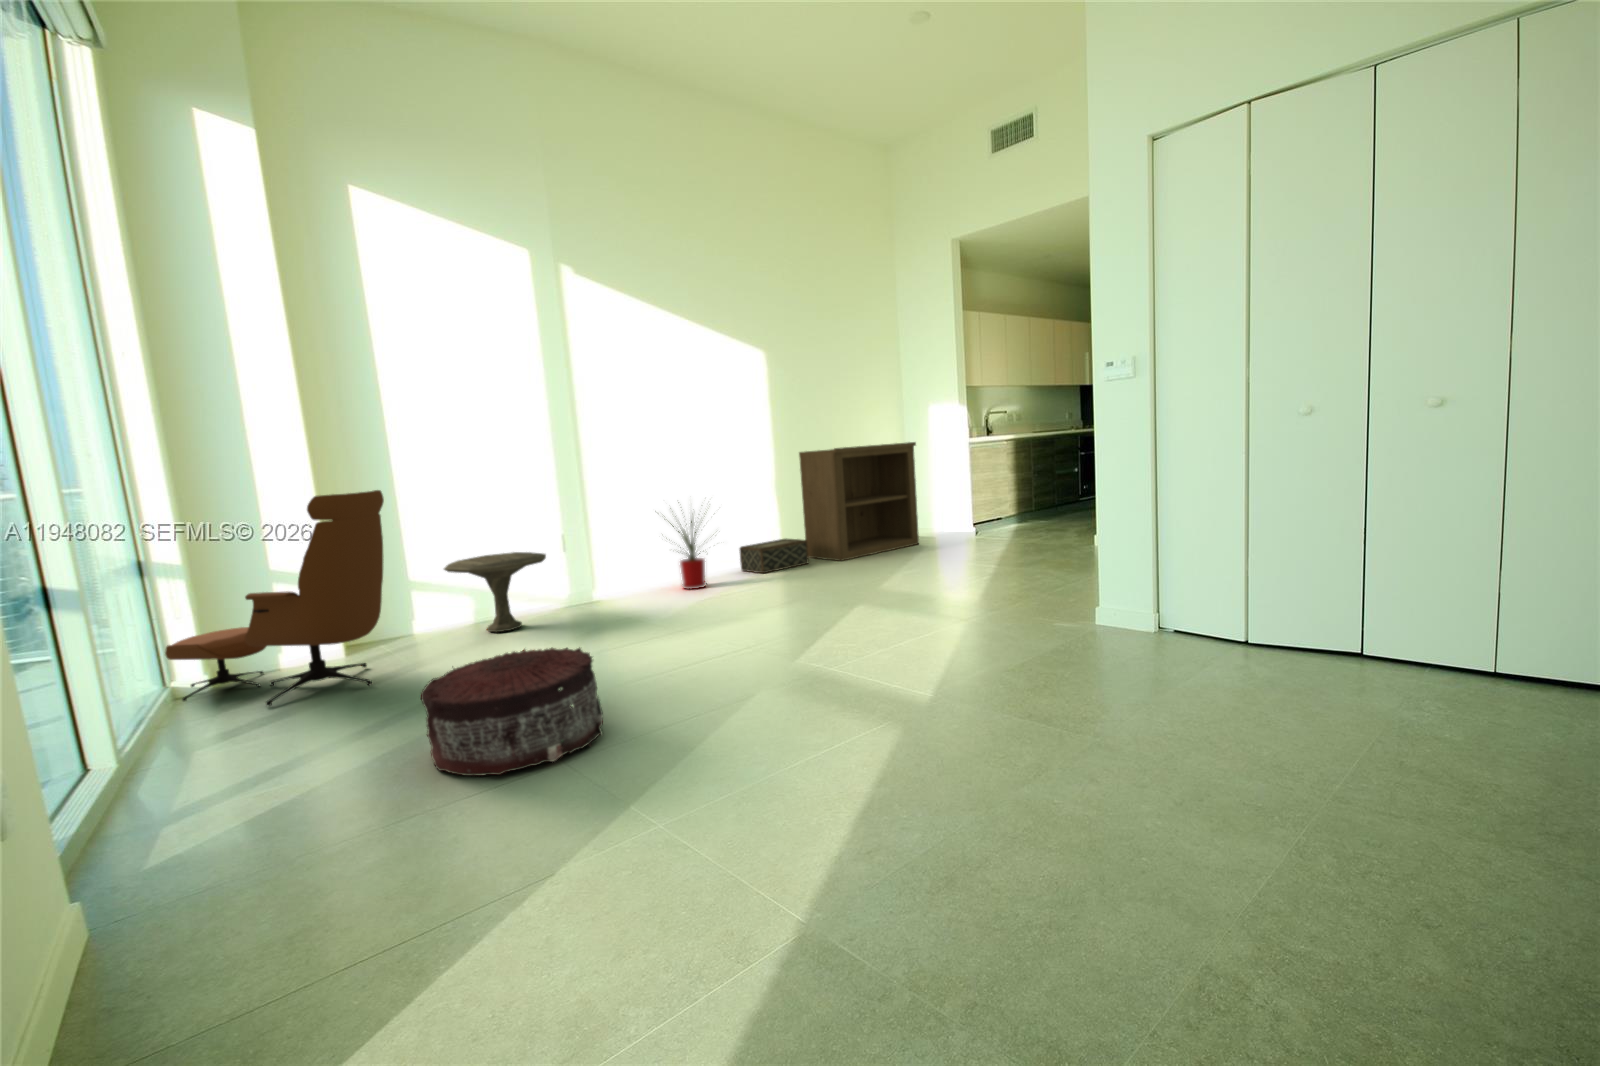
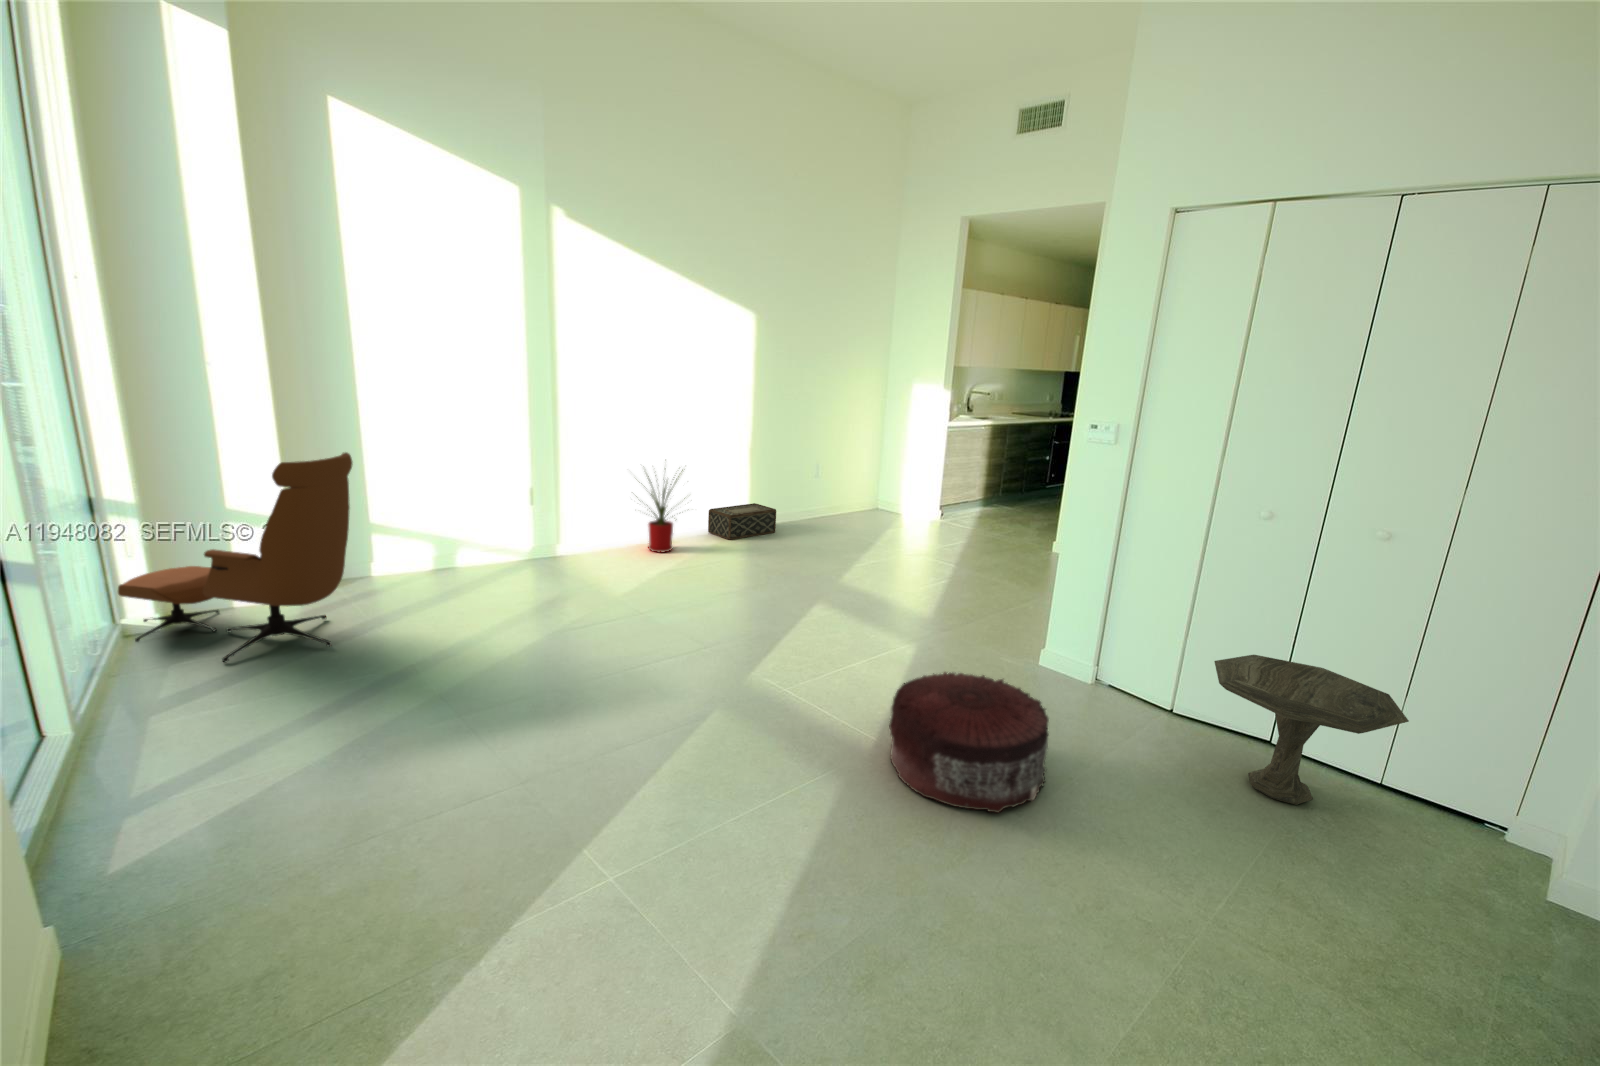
bookshelf: present [799,442,919,561] -> none [774,417,896,533]
side table: present [444,552,546,632] -> present [1214,655,1409,805]
pouf: present [421,647,603,776] -> present [889,672,1049,813]

